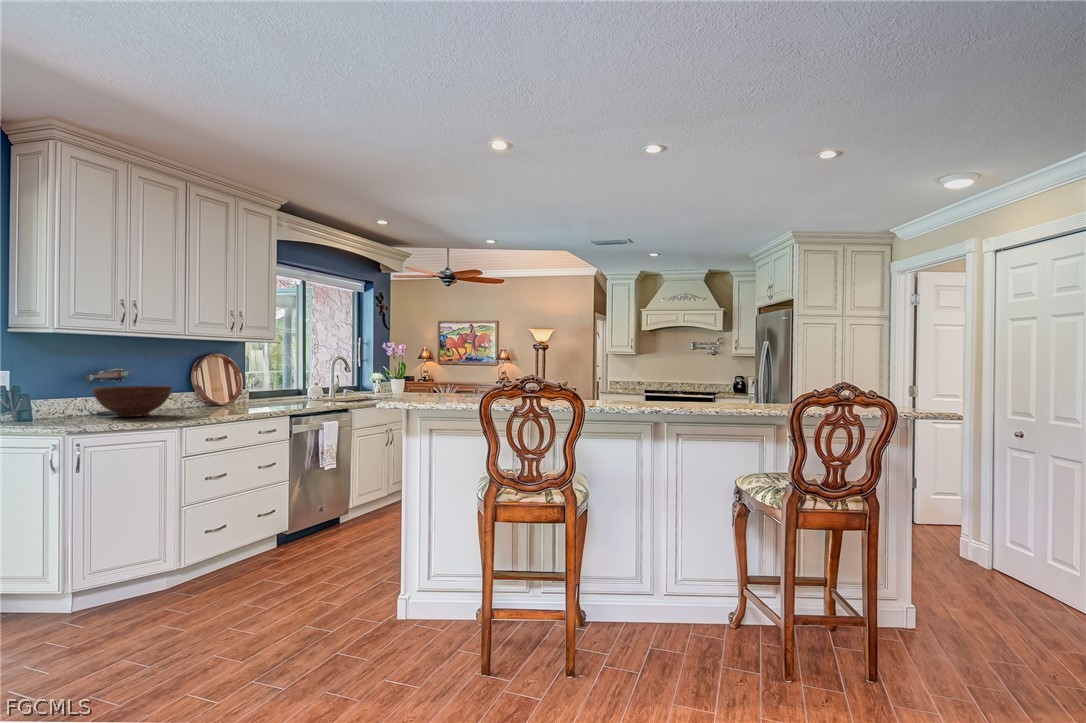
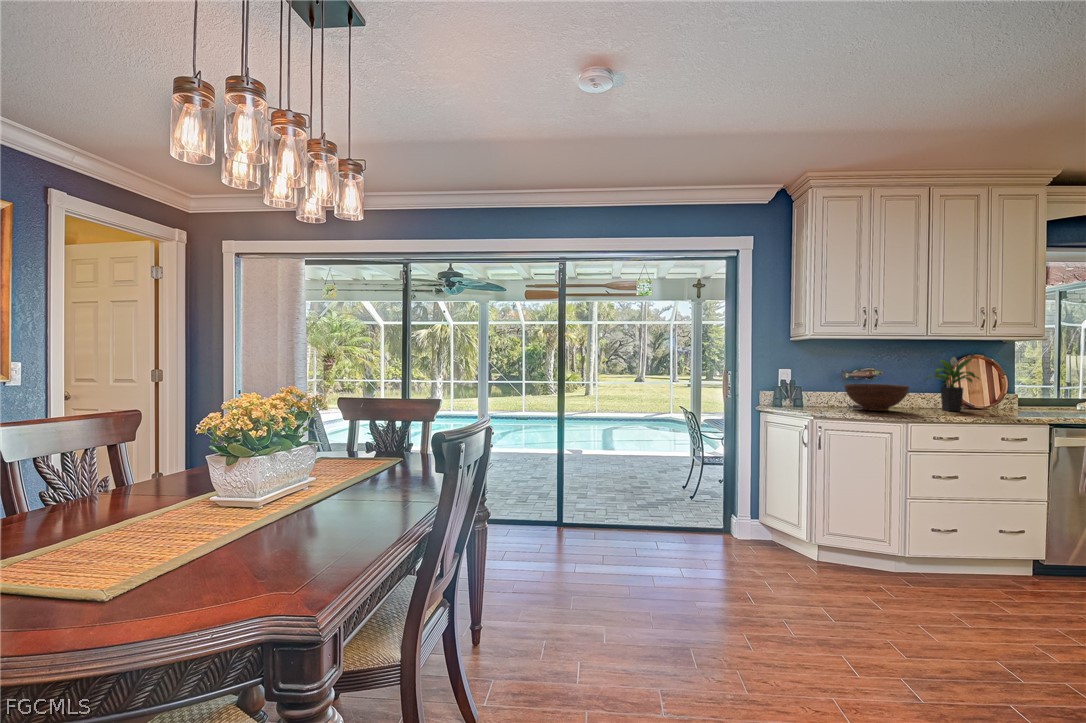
potted plant: none [173,355,230,410] -> present [925,357,979,411]

